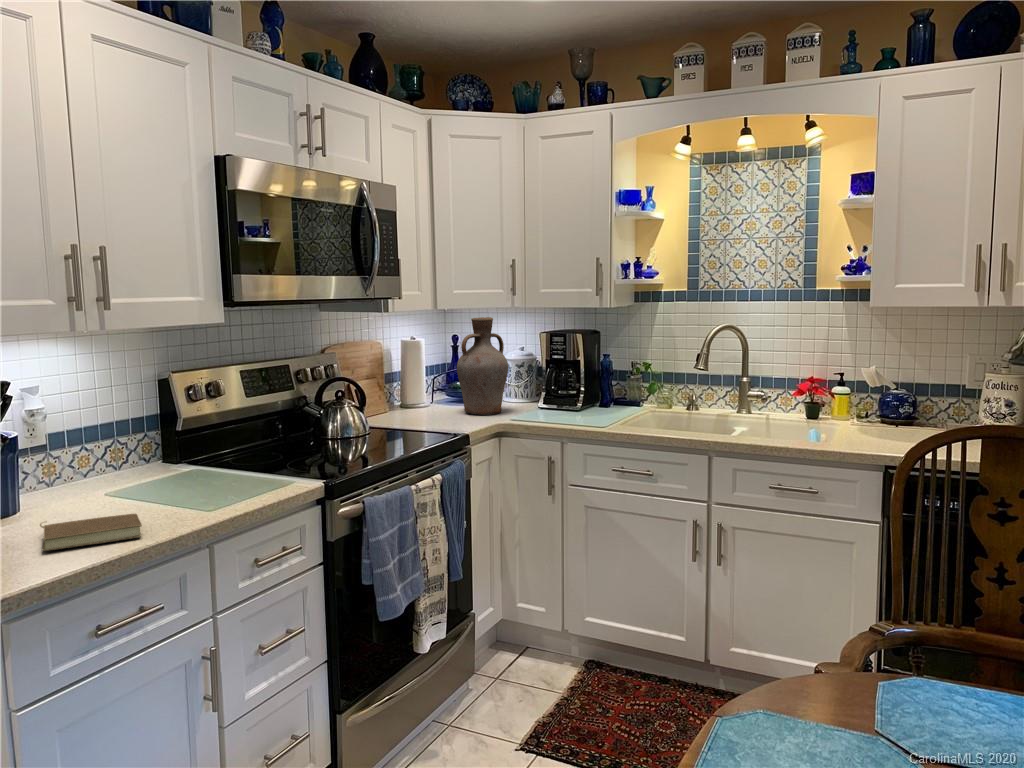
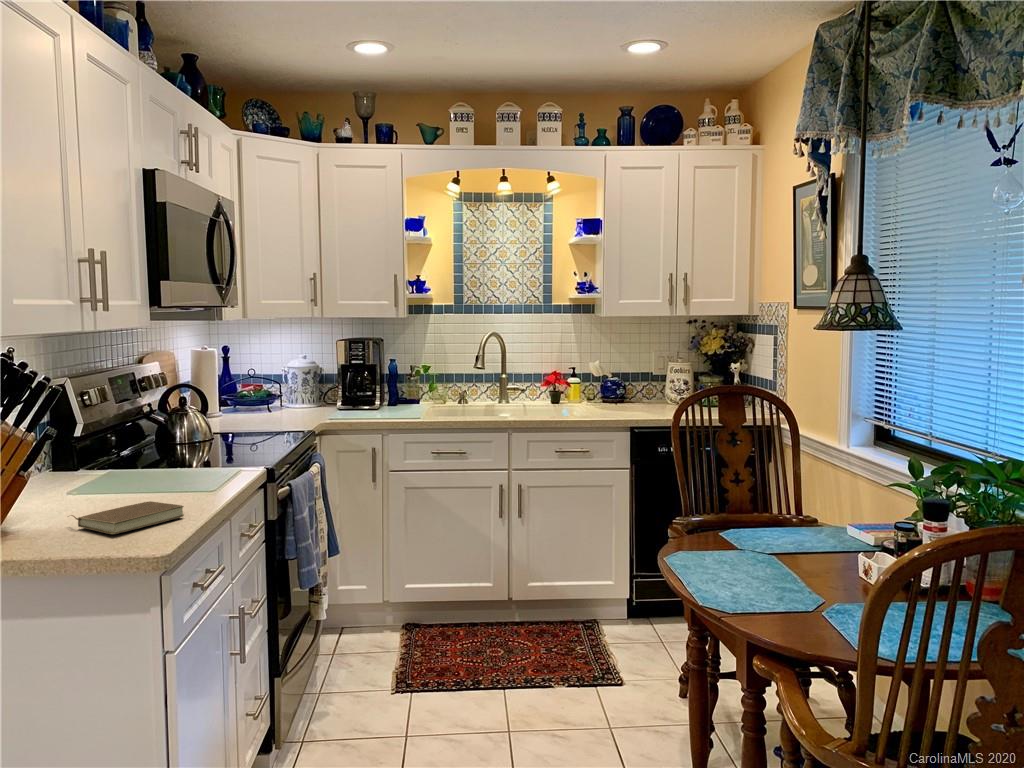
vase: present [457,317,508,415] -> none [264,325,314,416]

